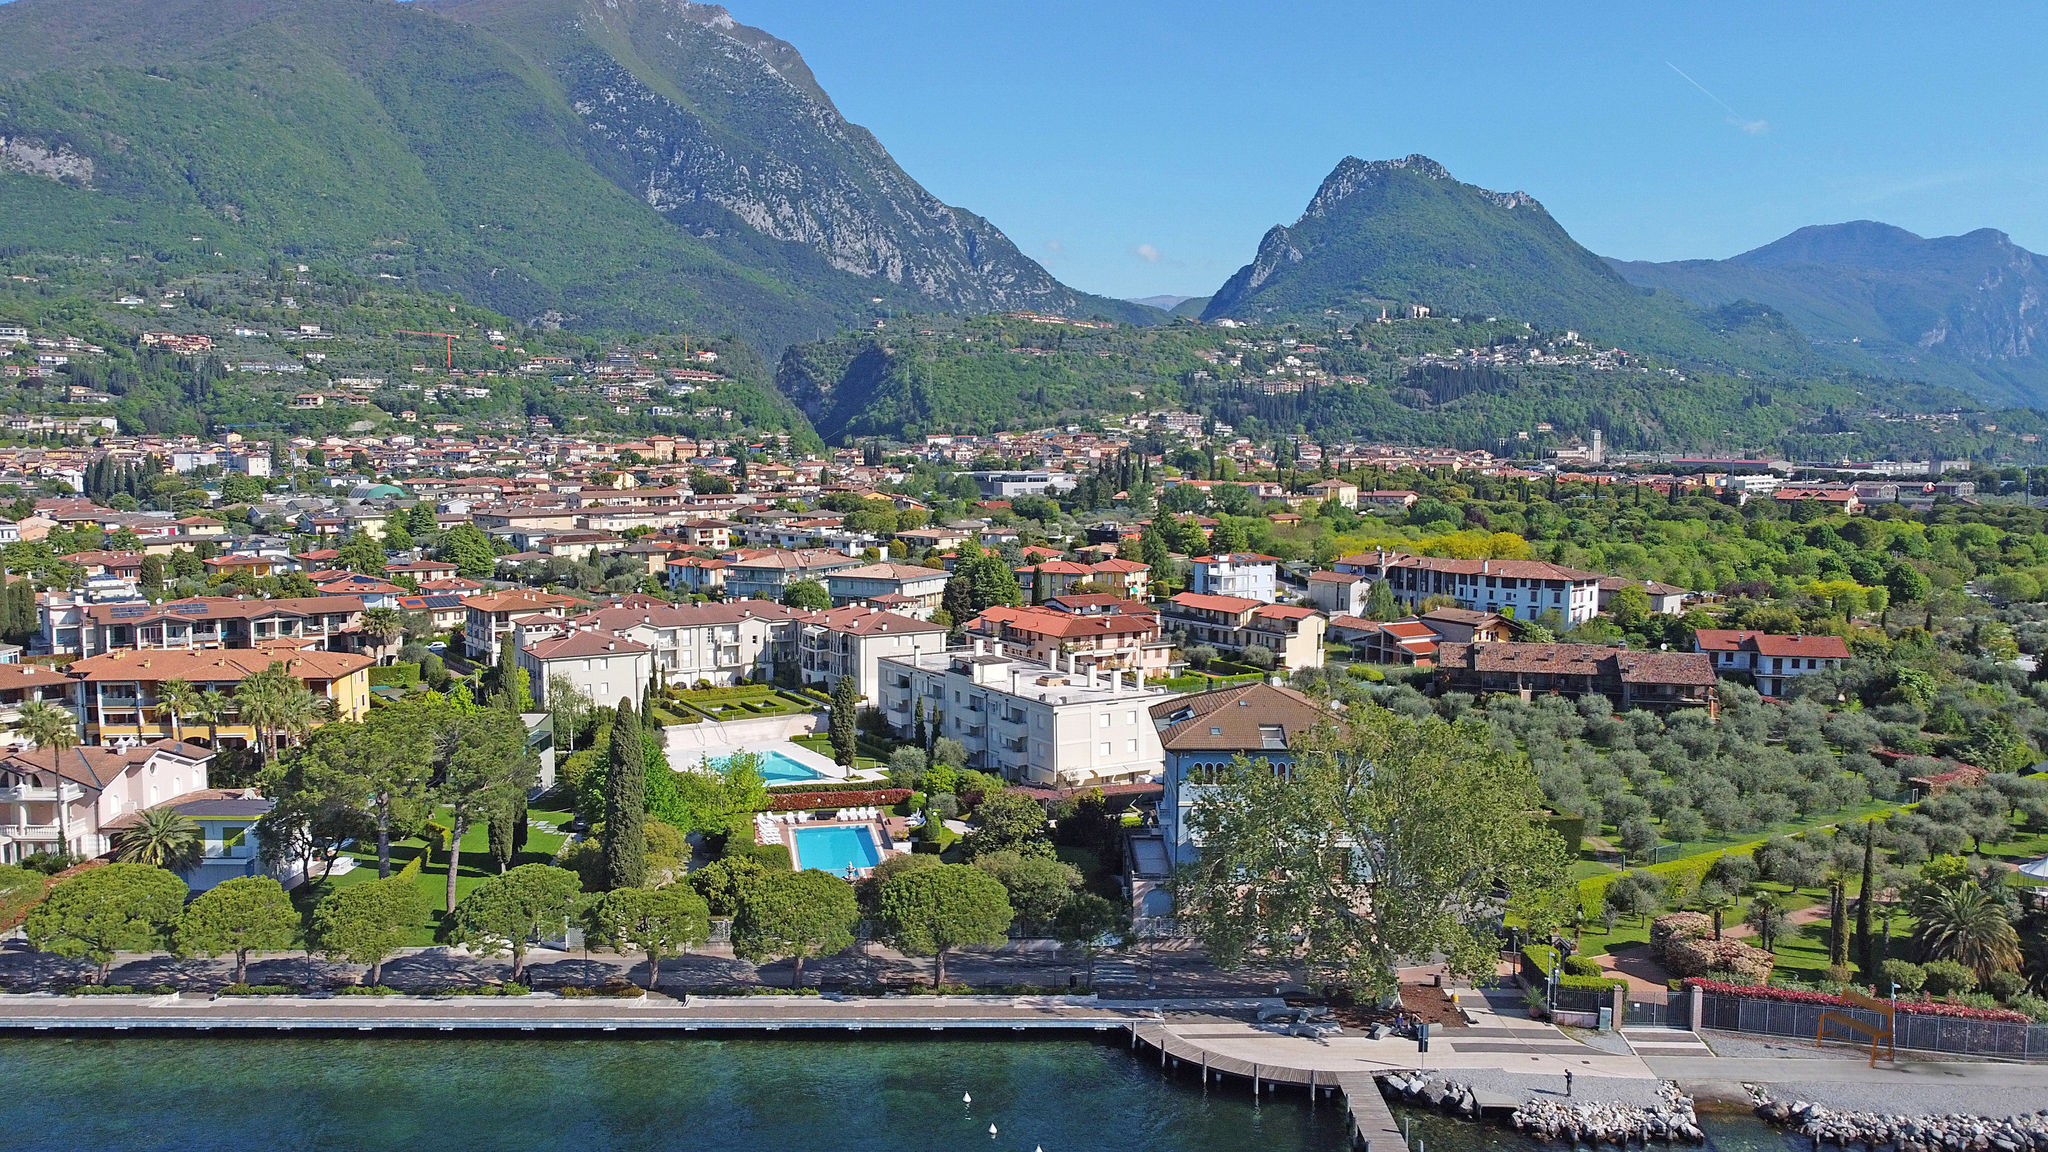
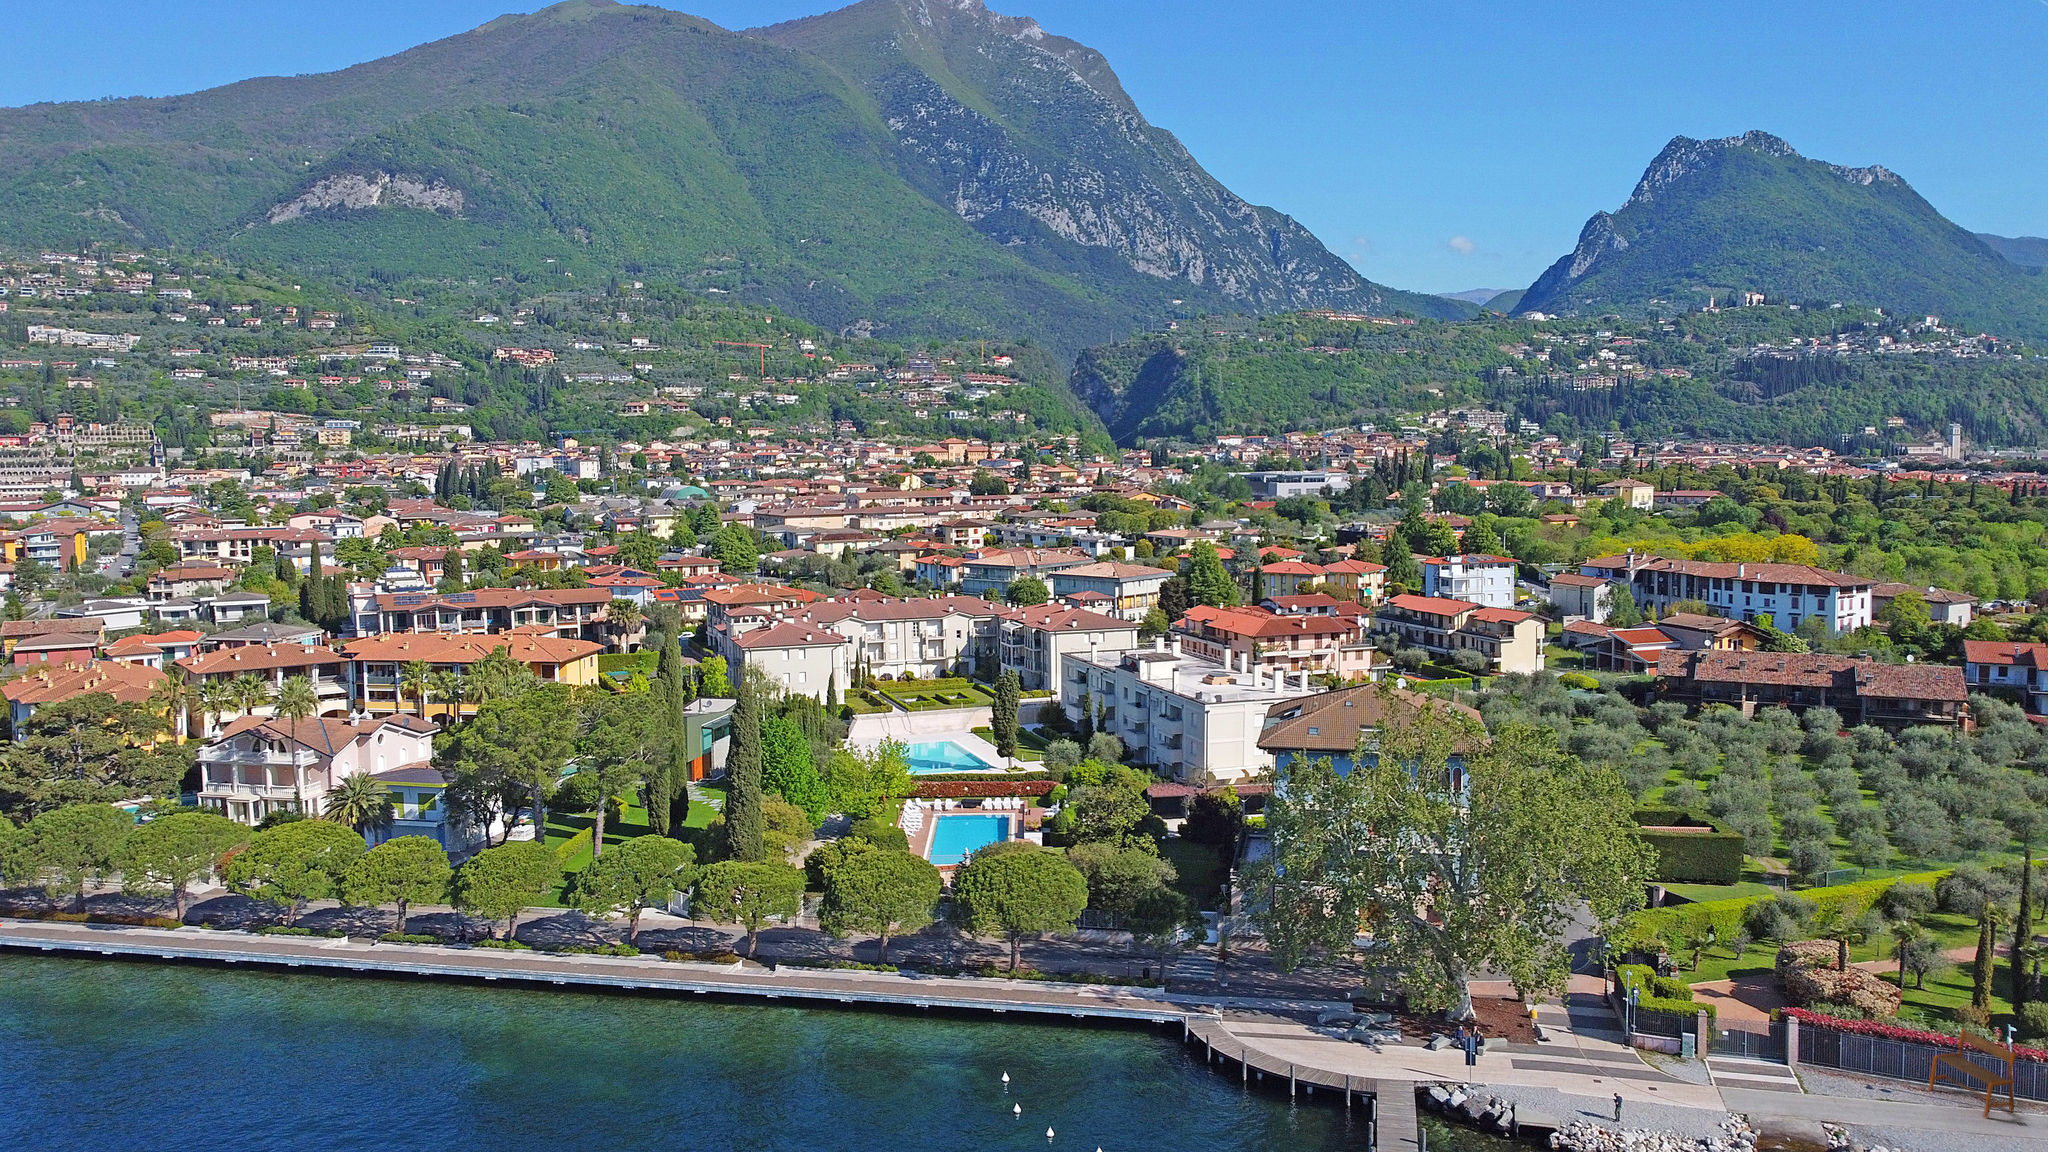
decorative plant: present [1527,988,1543,1017] -> present [1215,935,1230,959]

